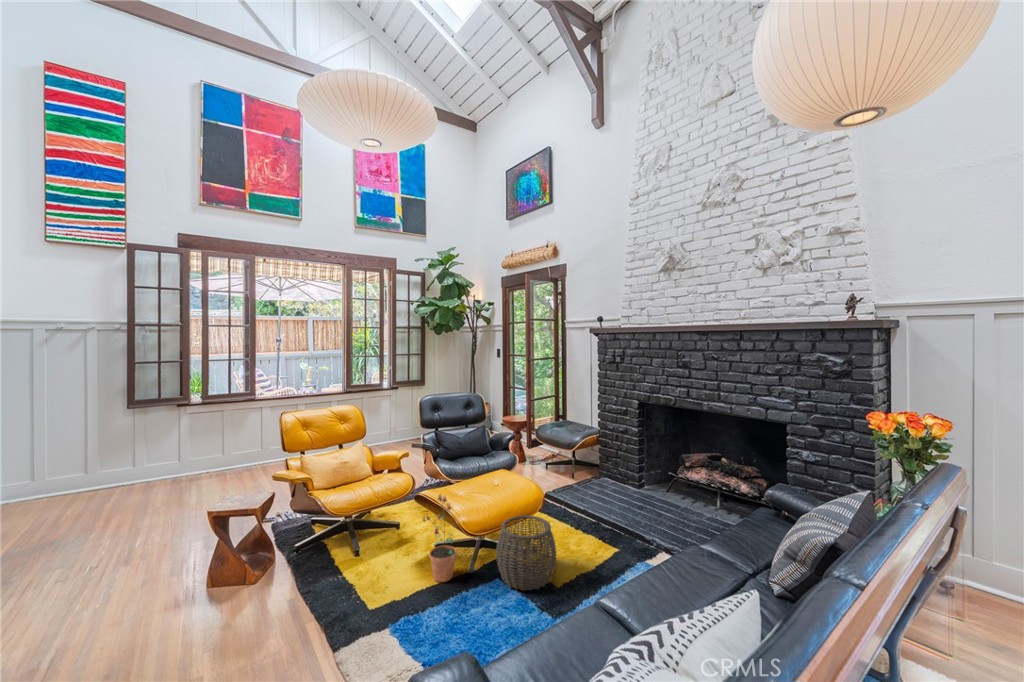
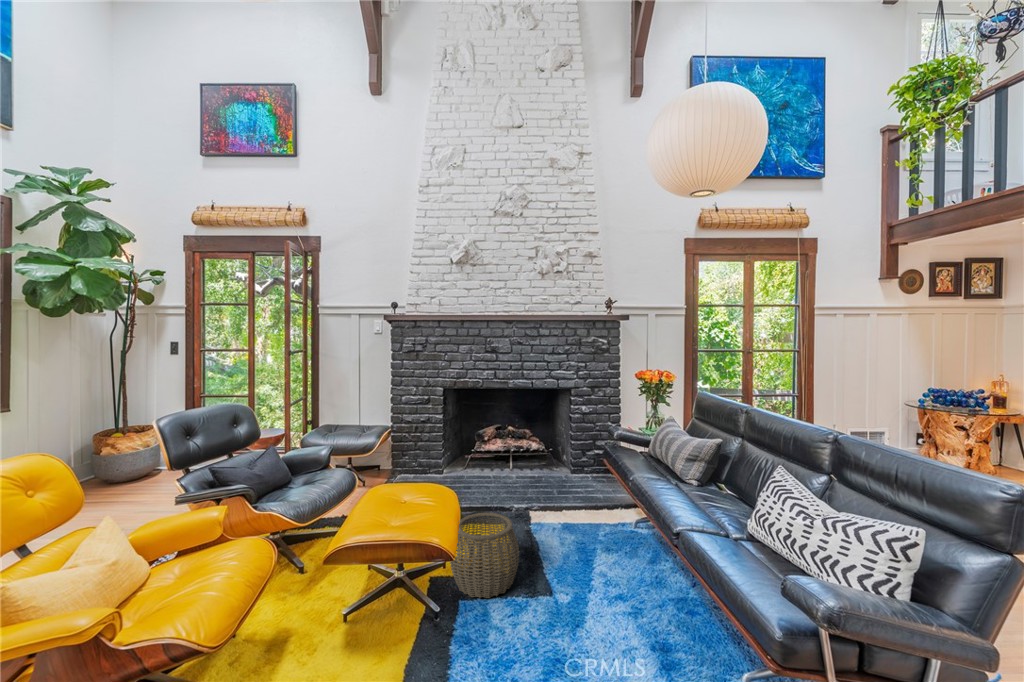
potted plant: present [423,494,456,582] -> none [370,527,432,648]

